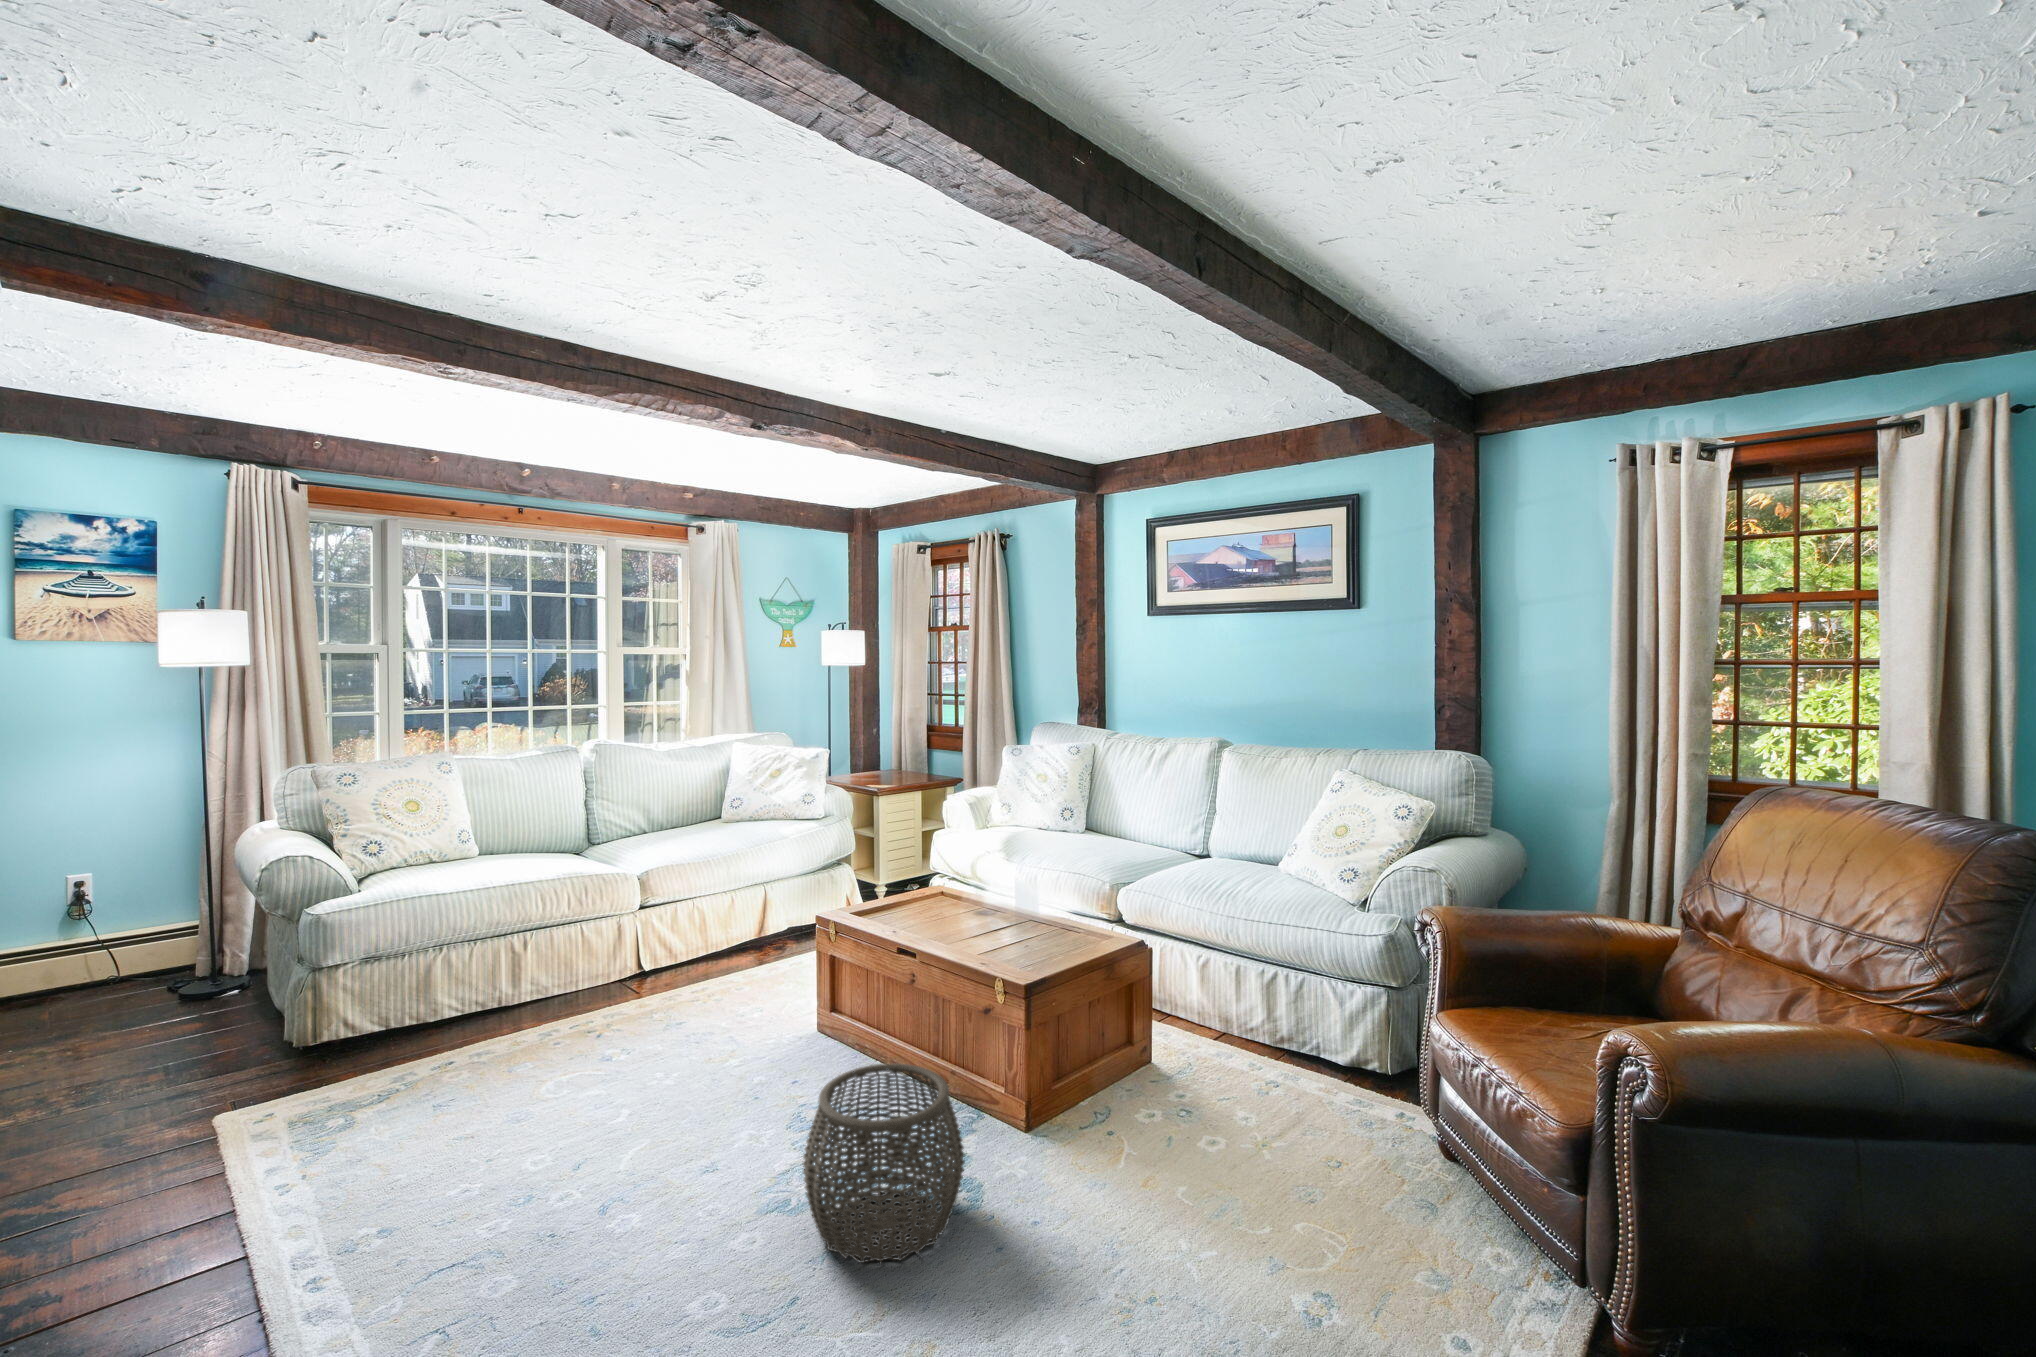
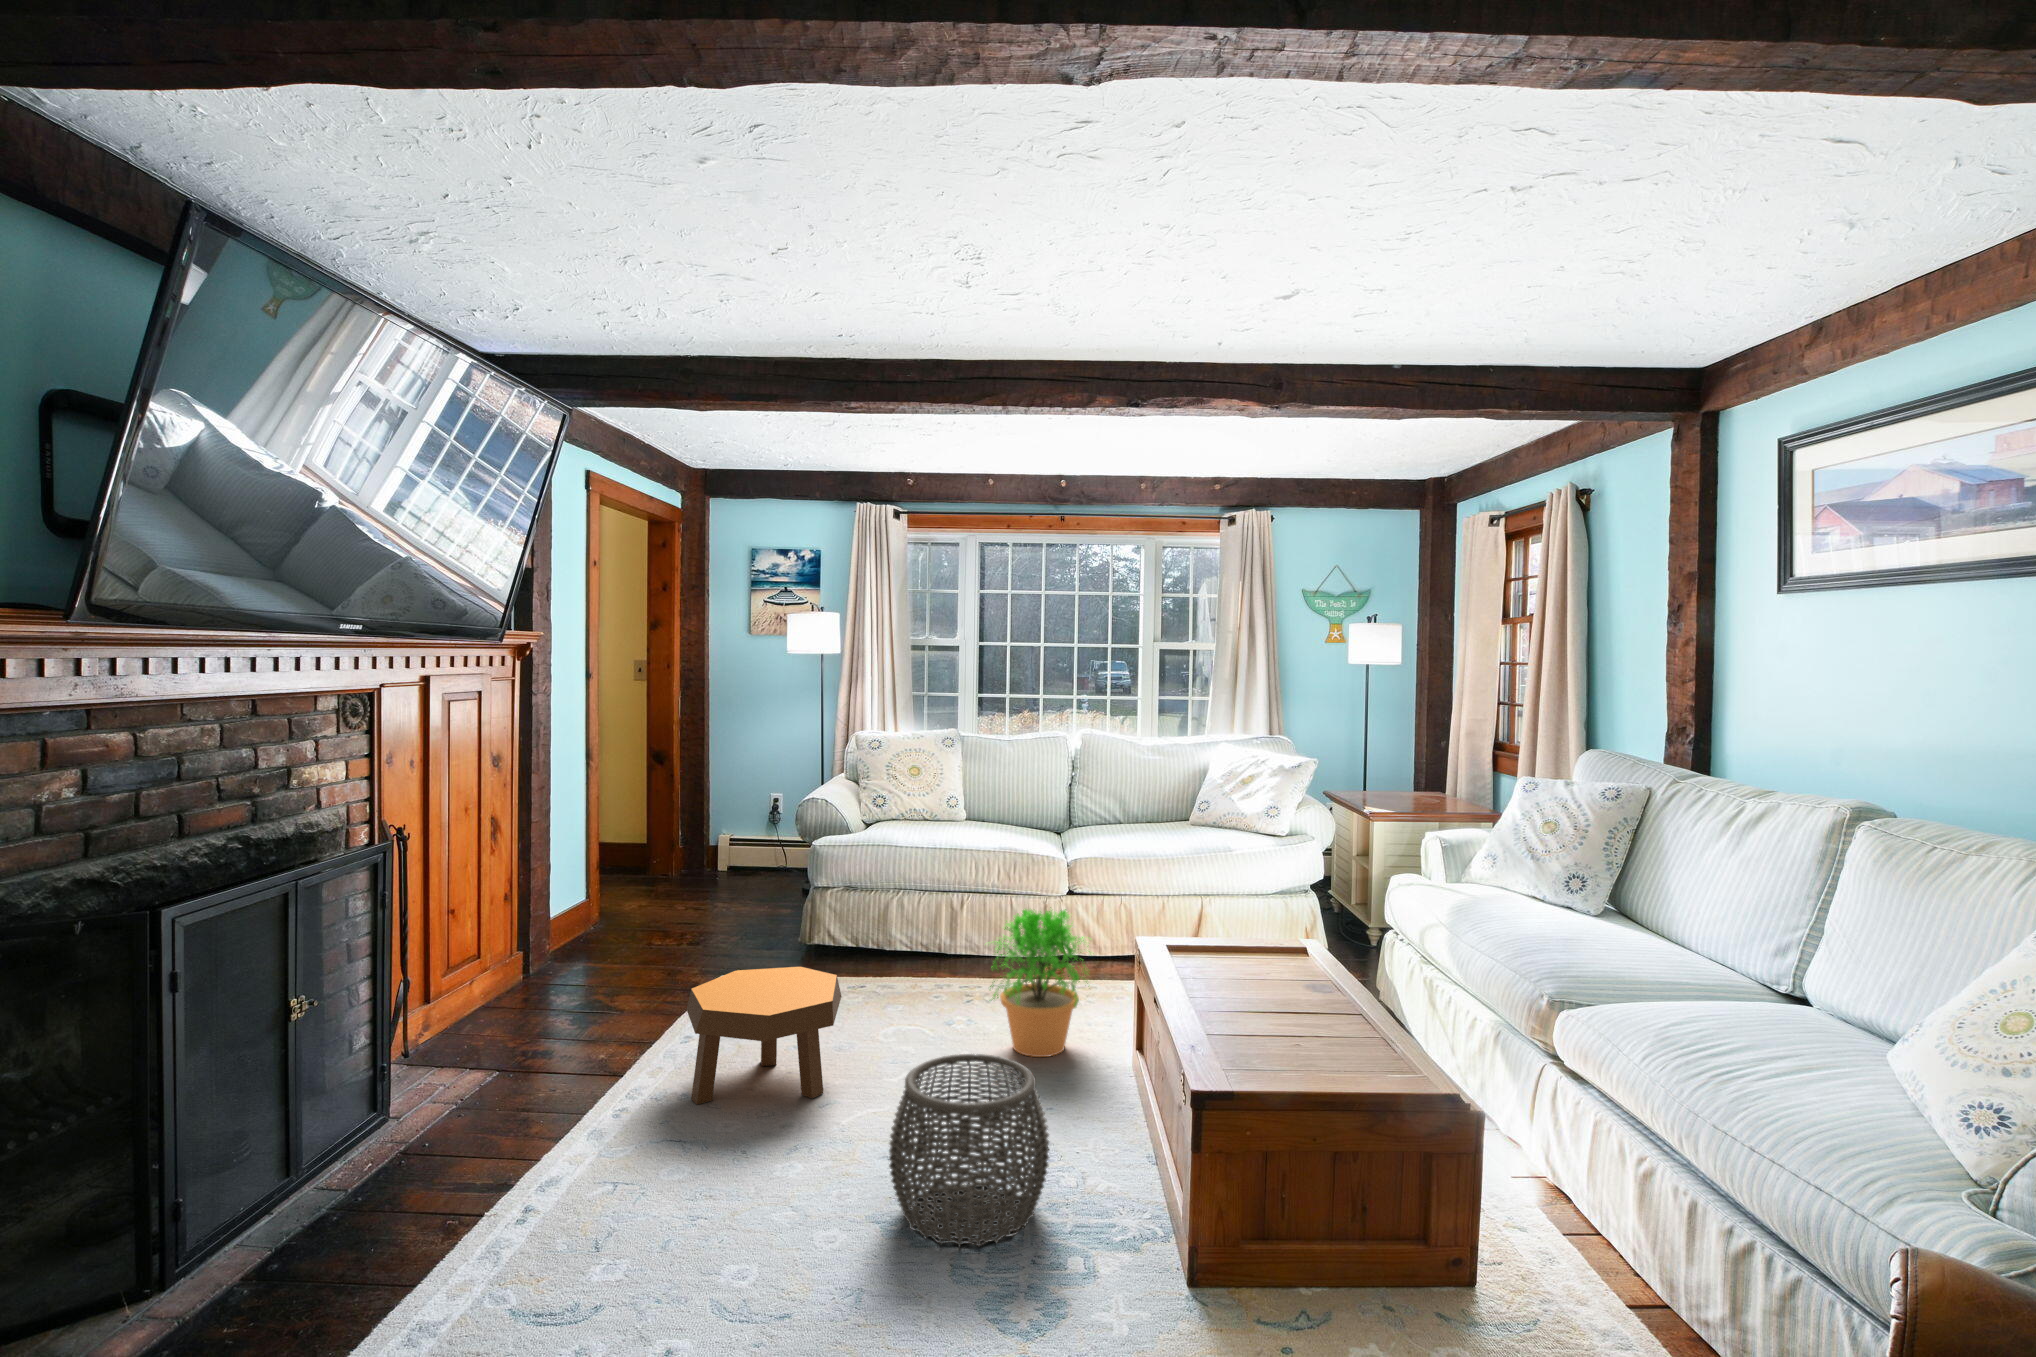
potted plant: none [674,916,803,1074] -> present [990,909,1090,1057]
footstool: none [360,1053,597,1275] -> present [687,967,841,1105]

